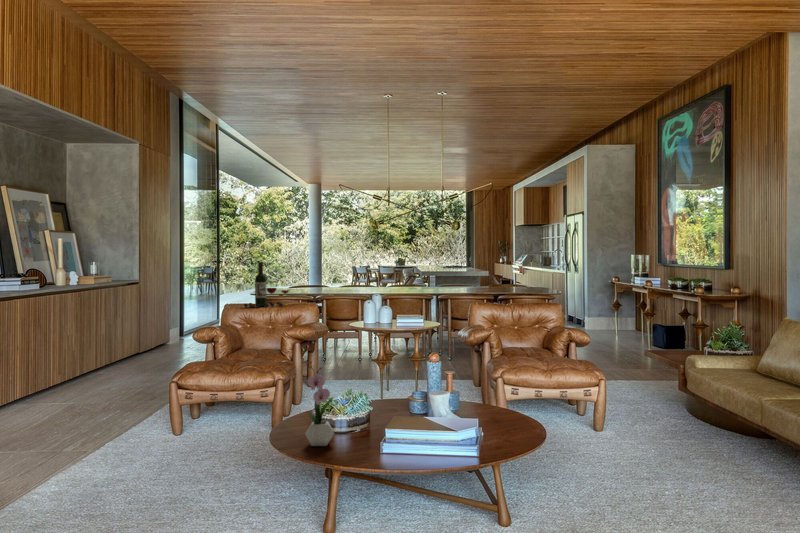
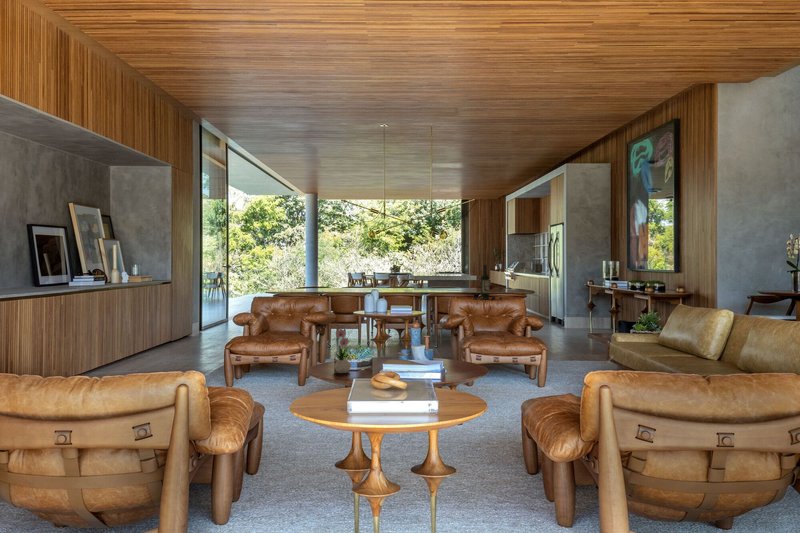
wine bottle: present [244,262,289,307] -> present [474,265,504,300]

